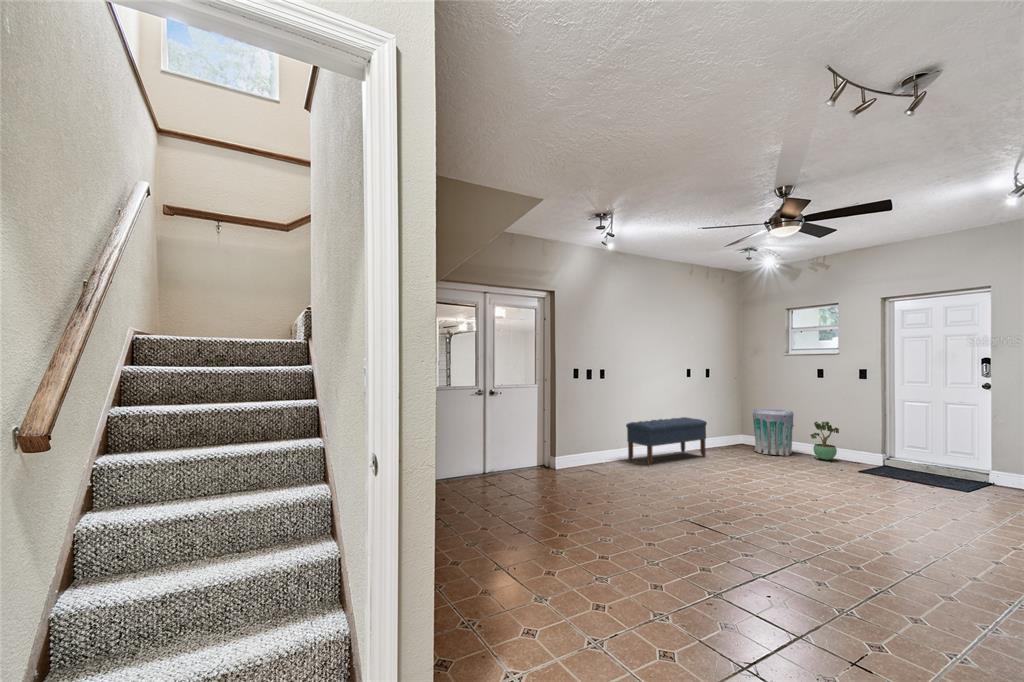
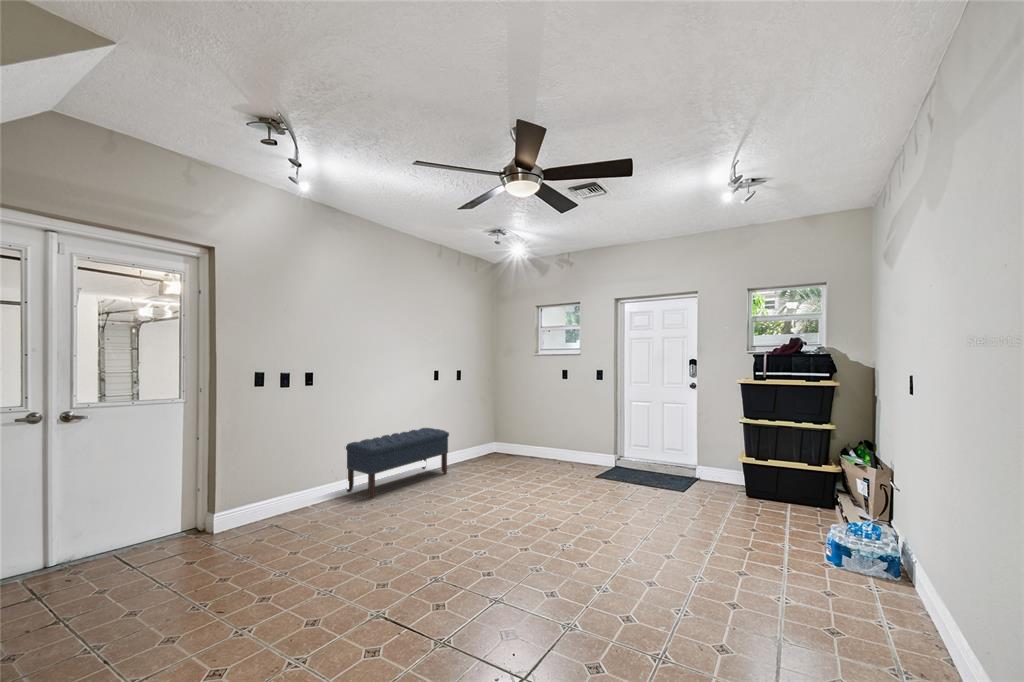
trash can: present [753,409,794,456] -> none [500,411,538,462]
potted plant: present [810,422,839,460] -> none [552,423,578,463]

